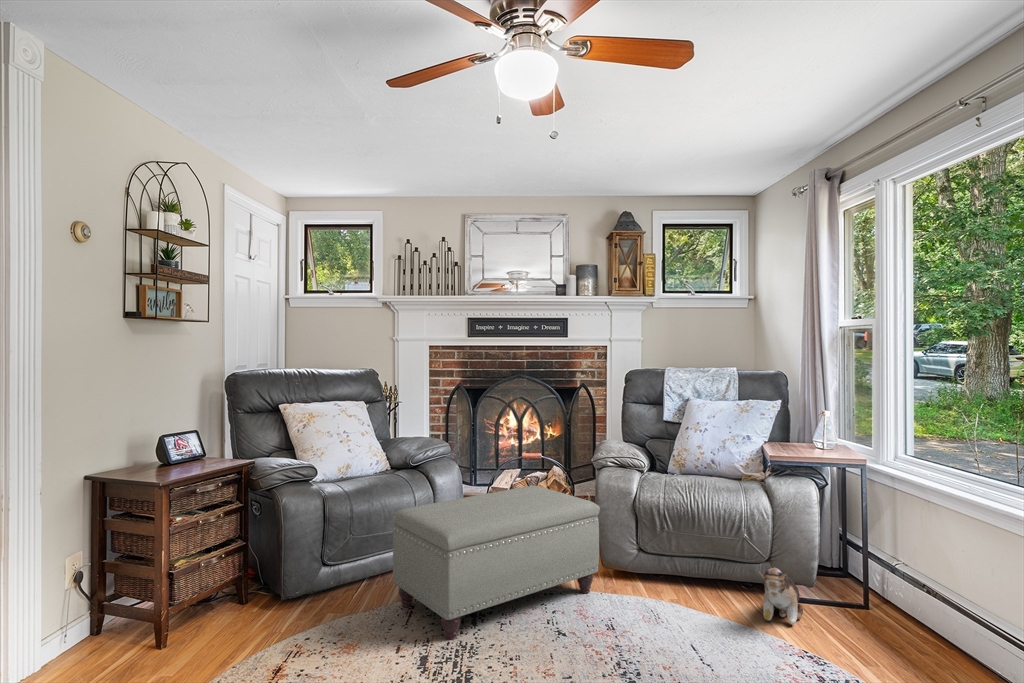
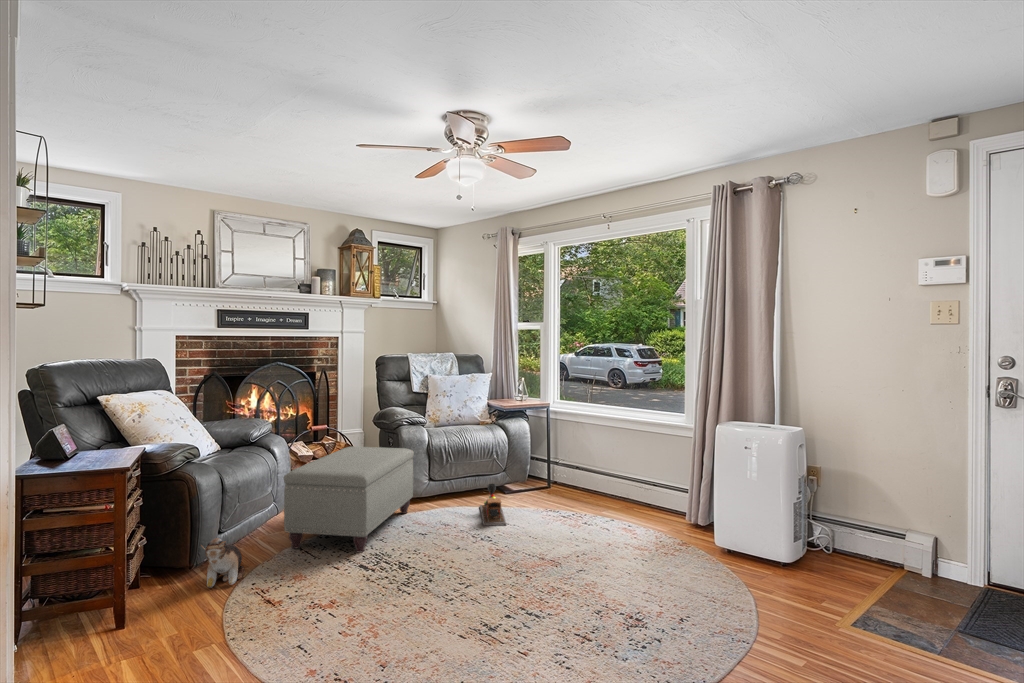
plush toy: present [759,568,803,624] -> present [201,538,245,588]
toy train: none [655,582,732,667] -> present [480,484,506,526]

